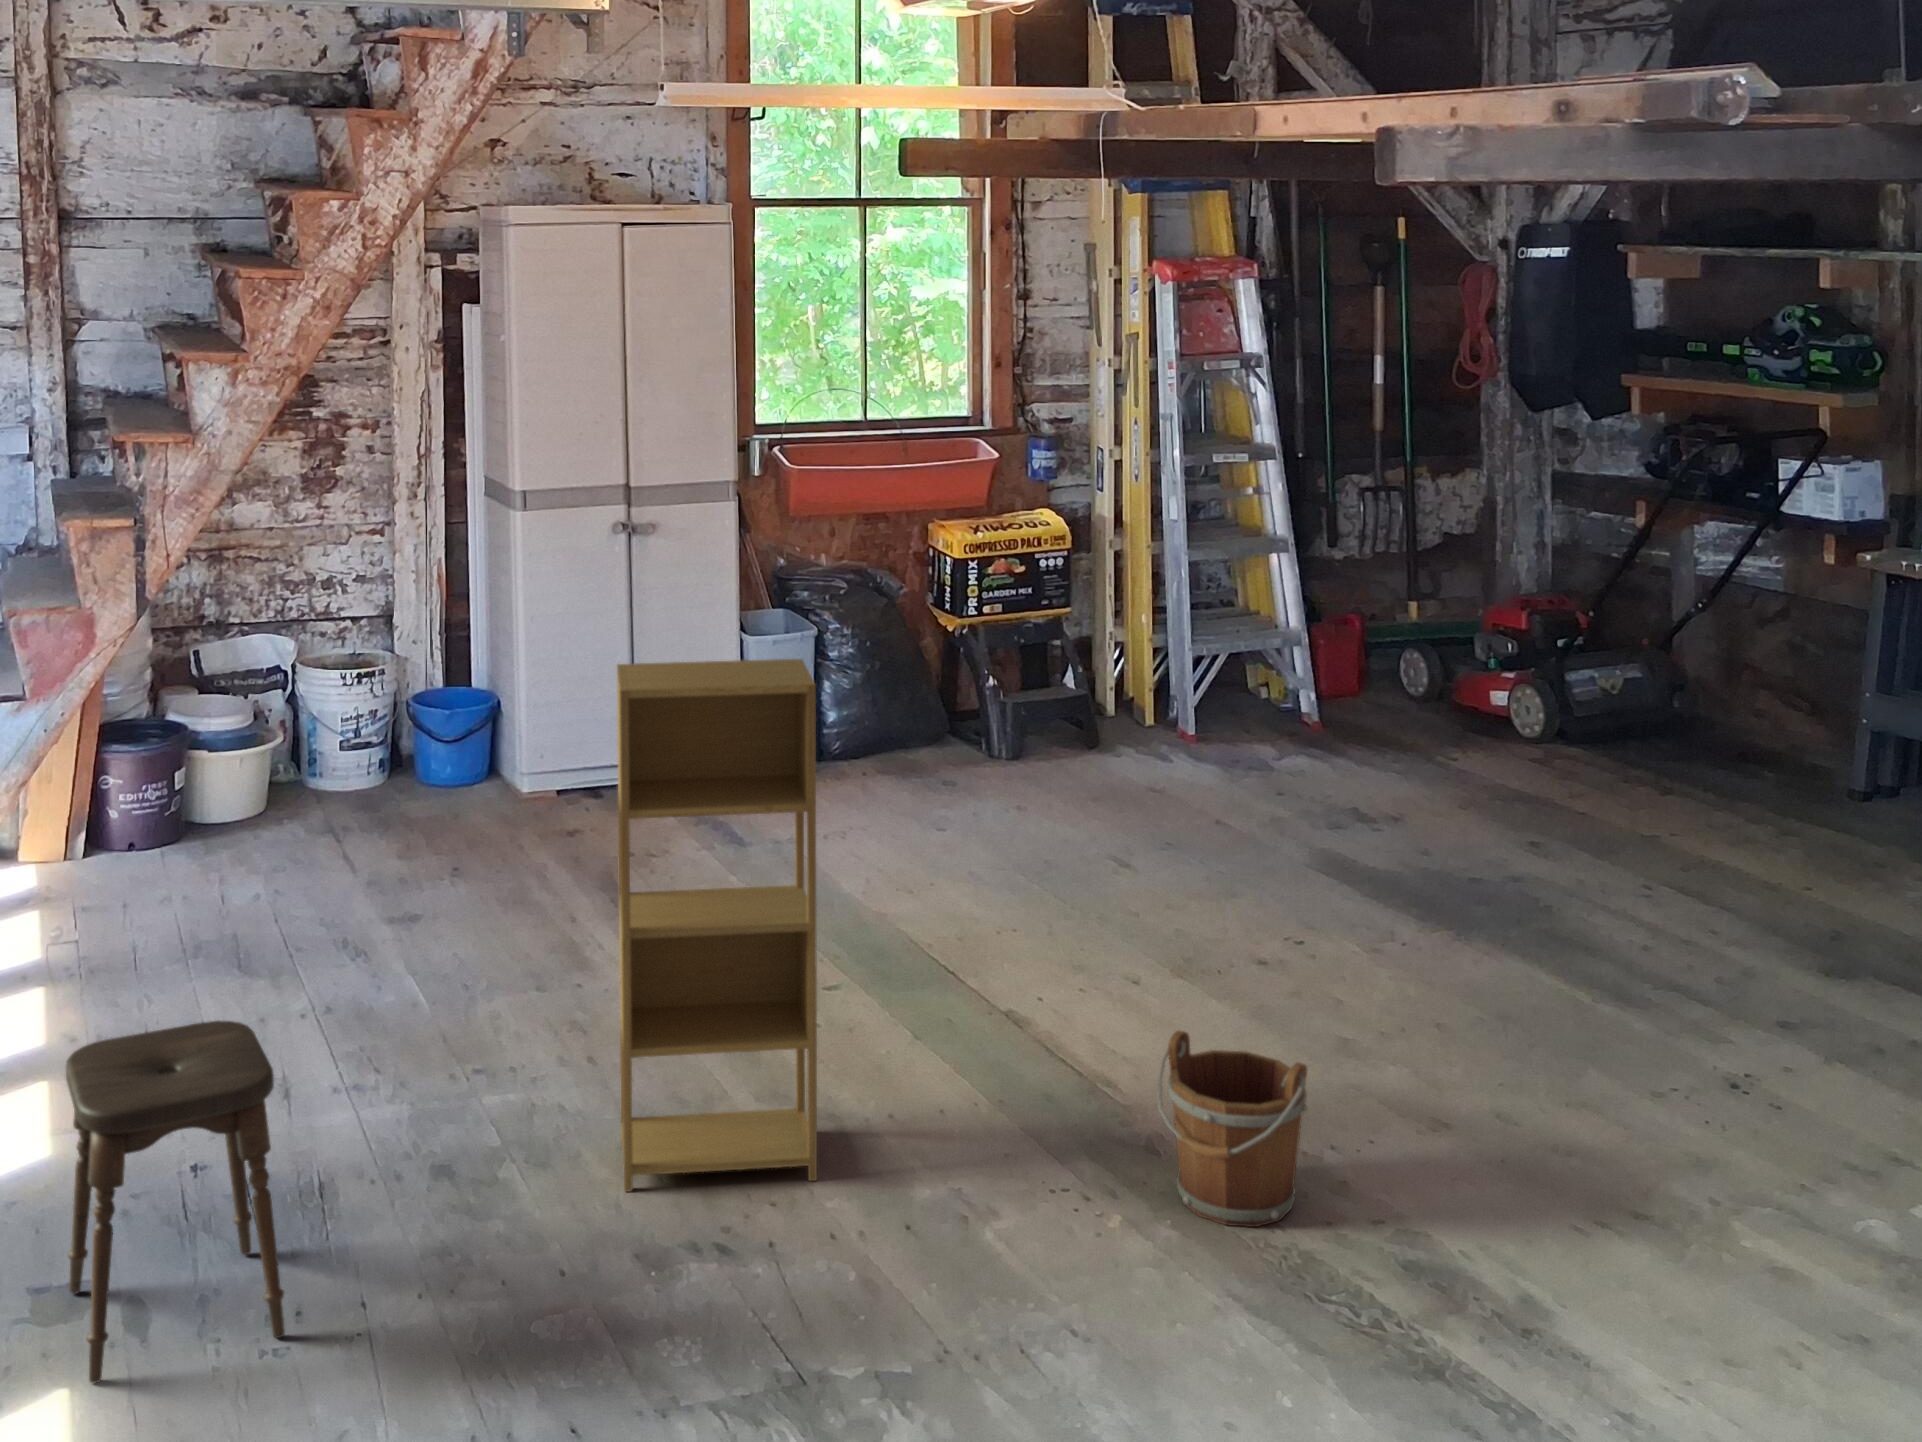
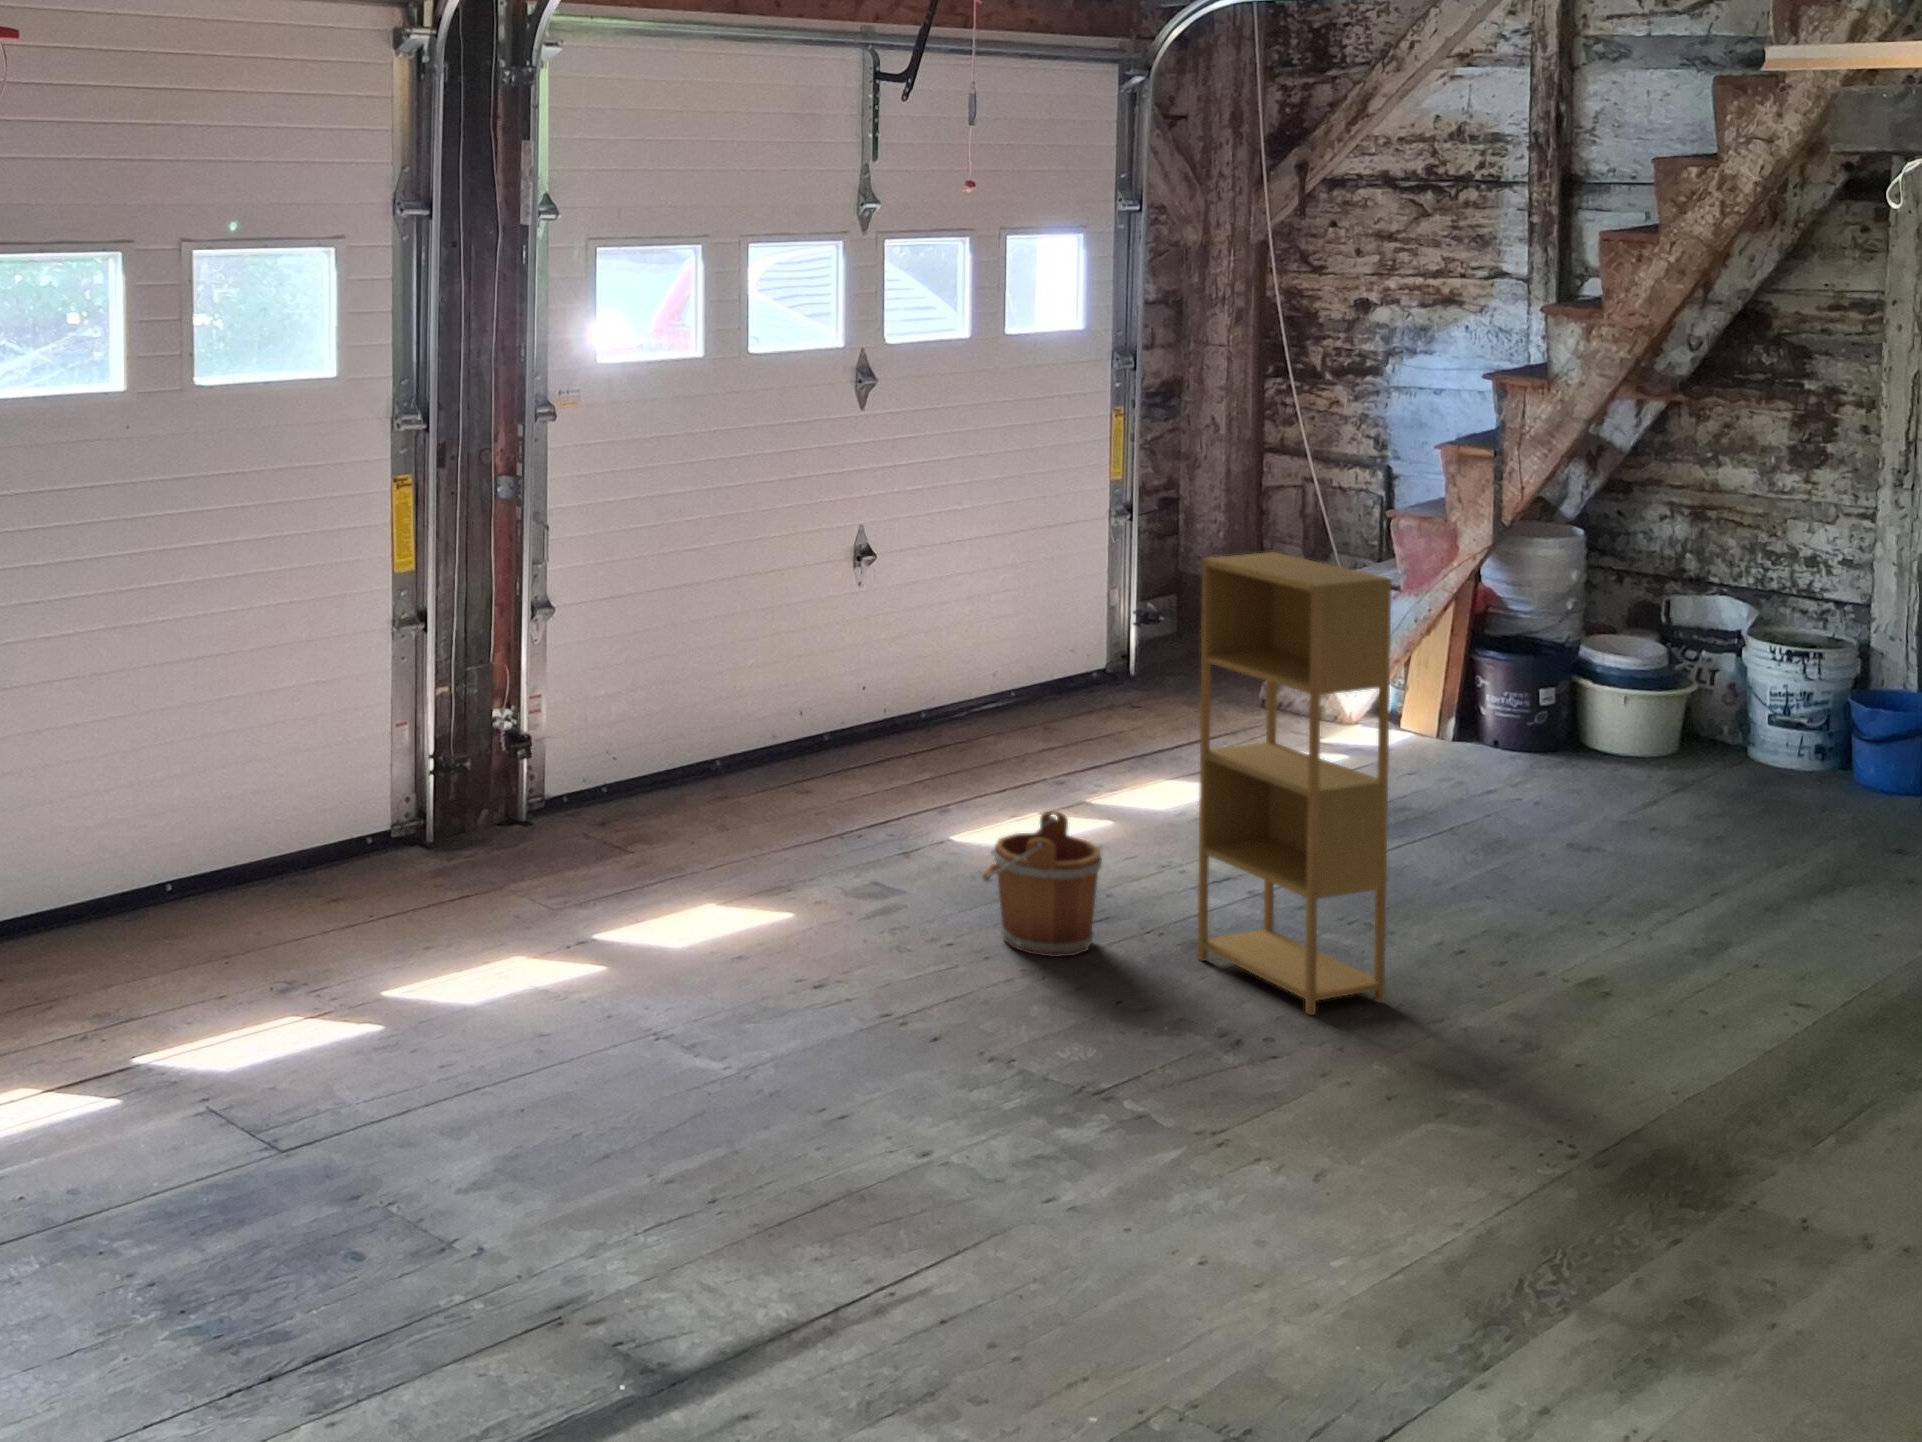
stool: present [66,1021,285,1383] -> none [818,700,982,903]
bucket: present [1157,1031,1308,1227] -> present [983,811,1102,957]

